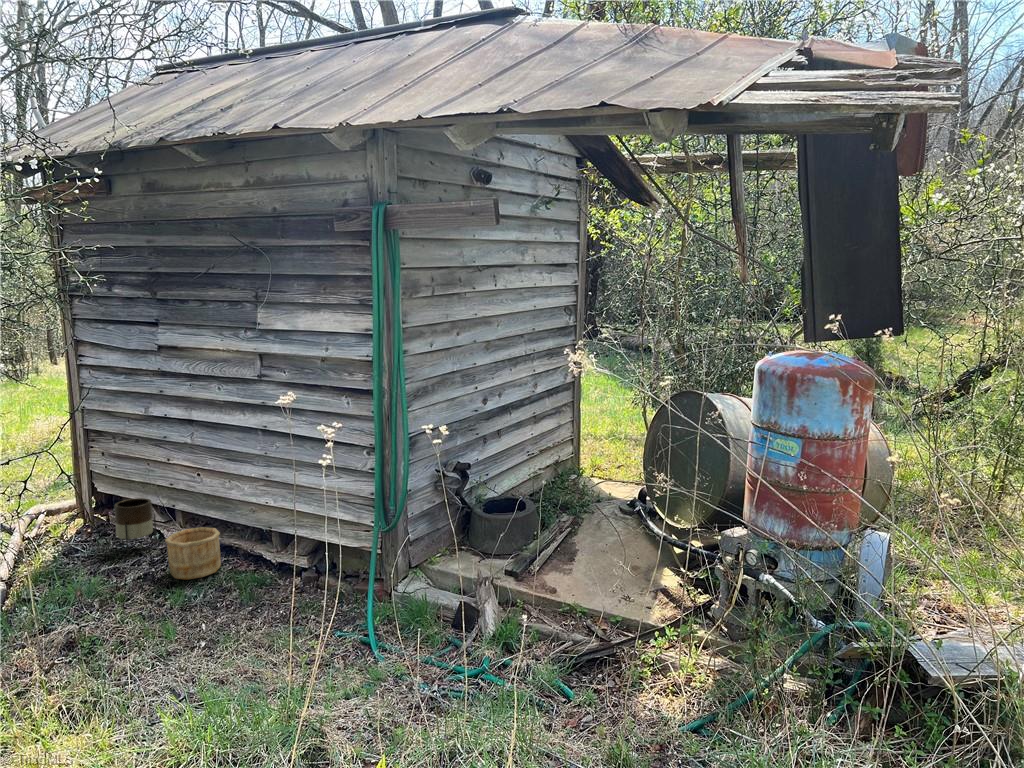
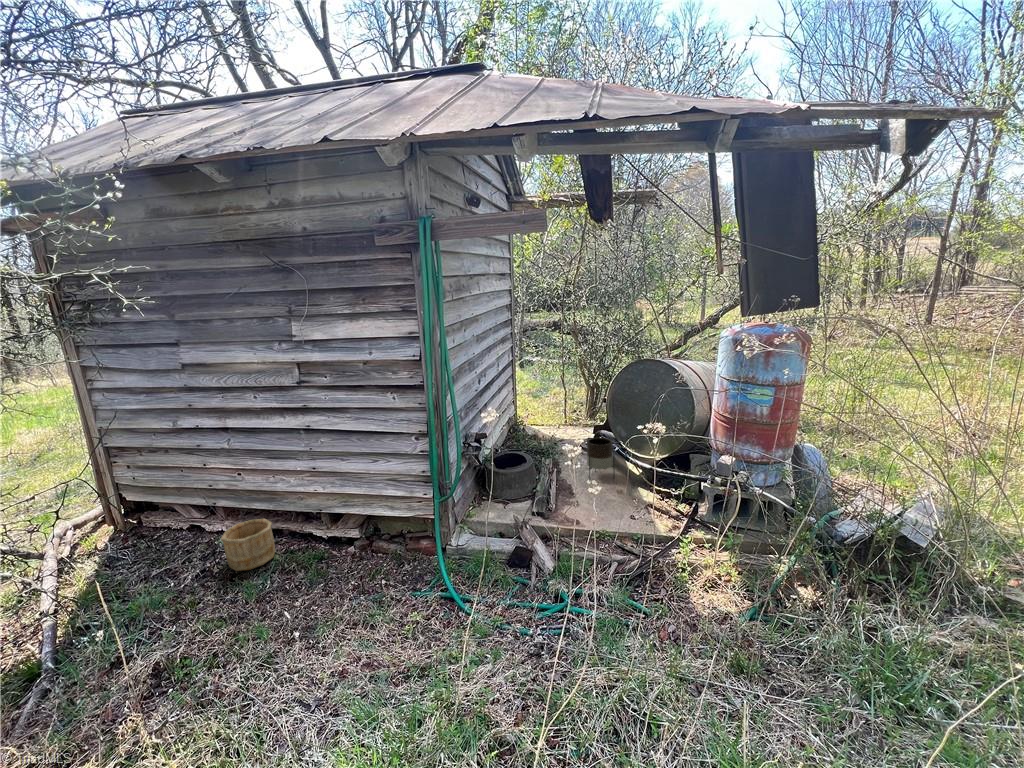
planter: present [114,498,157,557] -> present [587,438,615,481]

